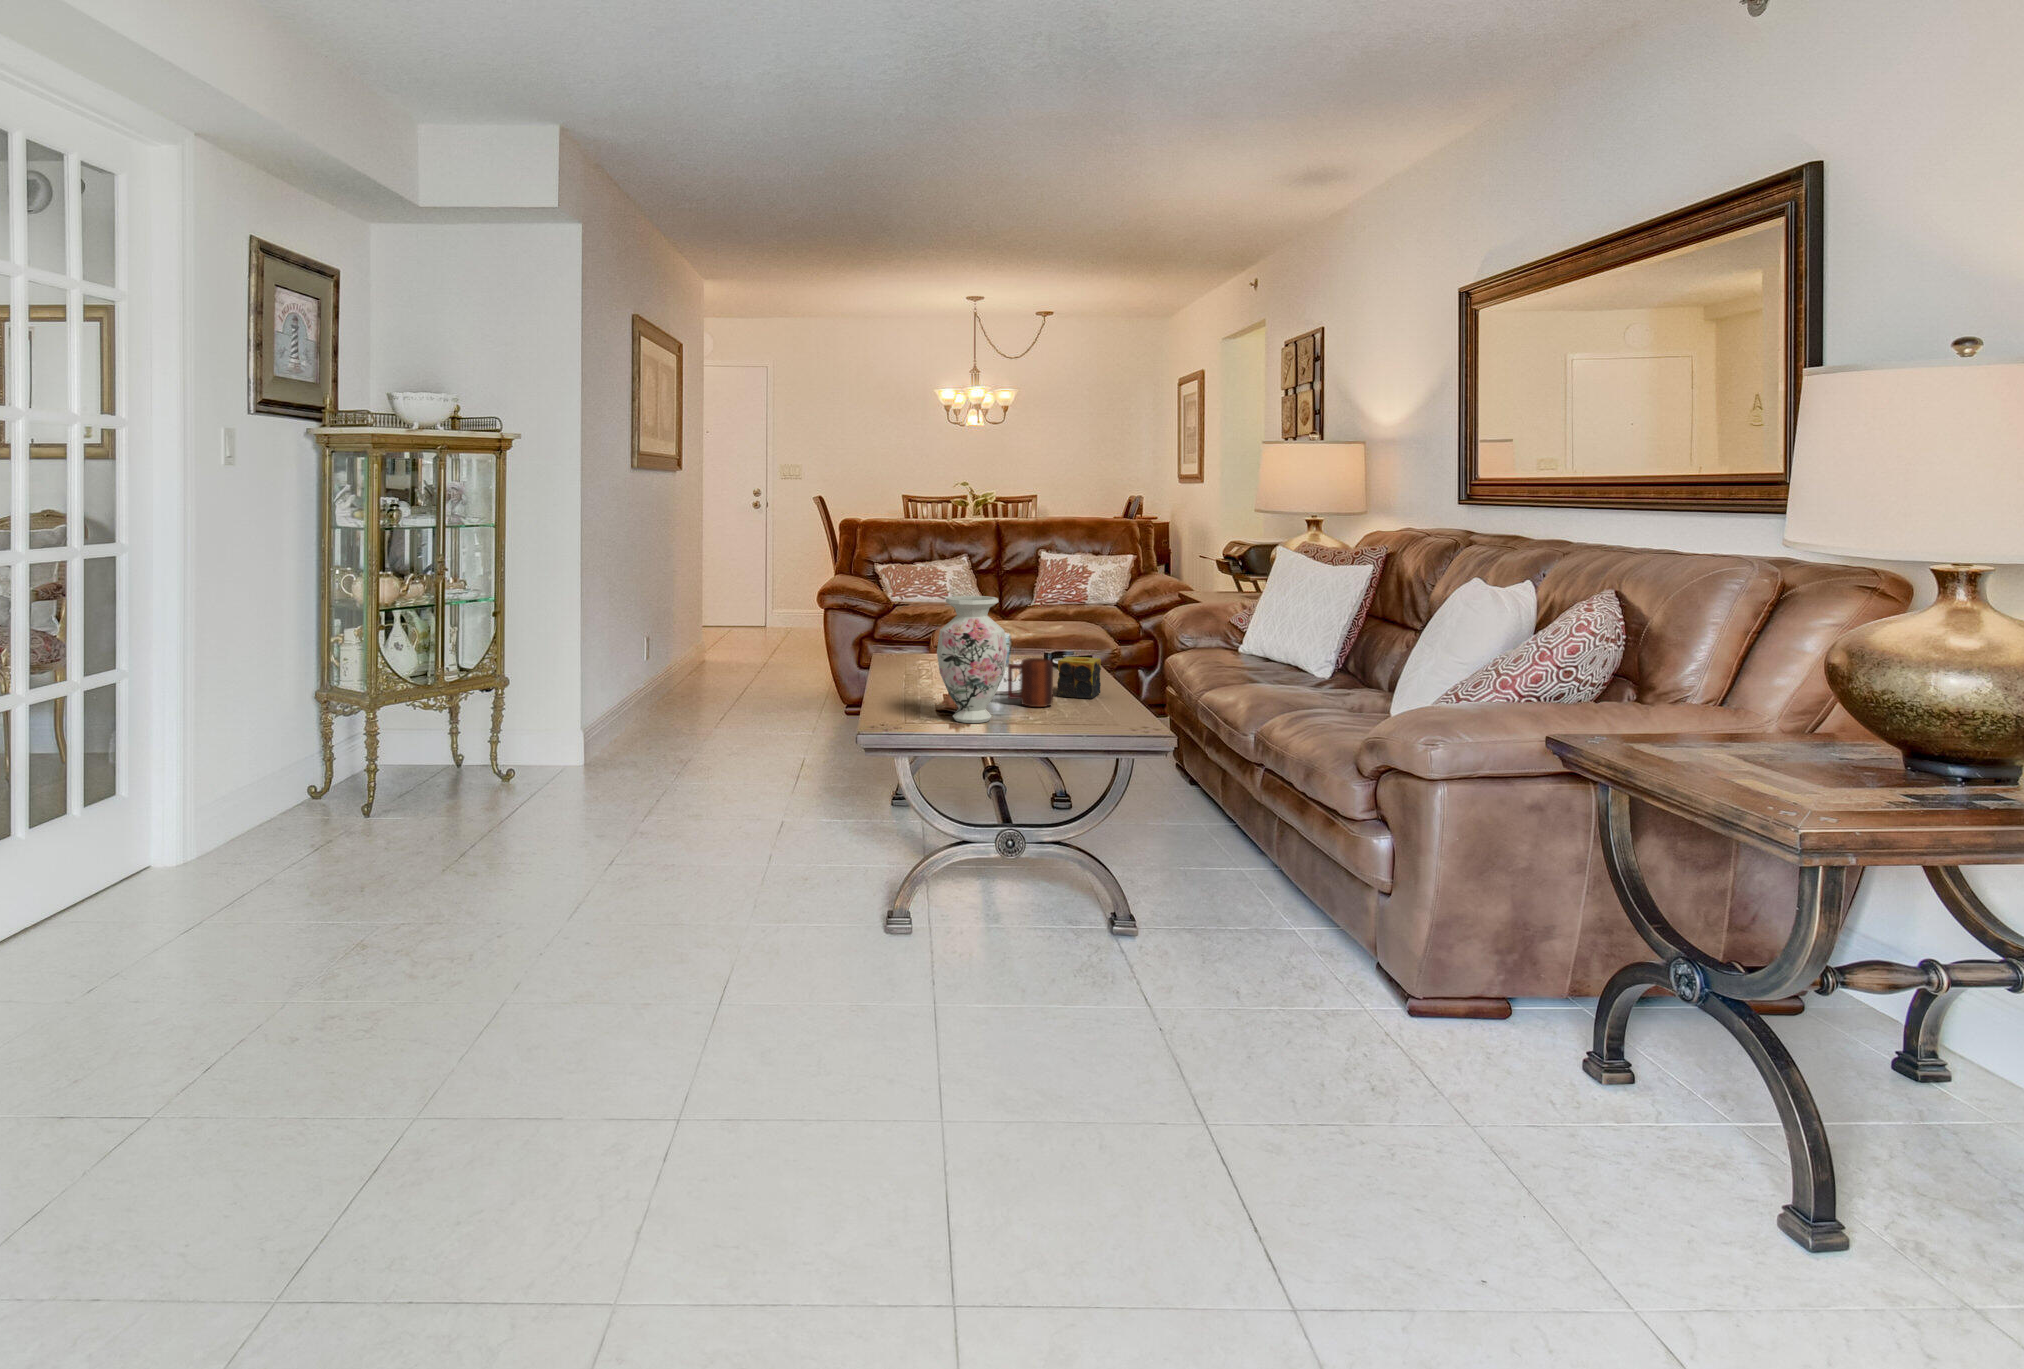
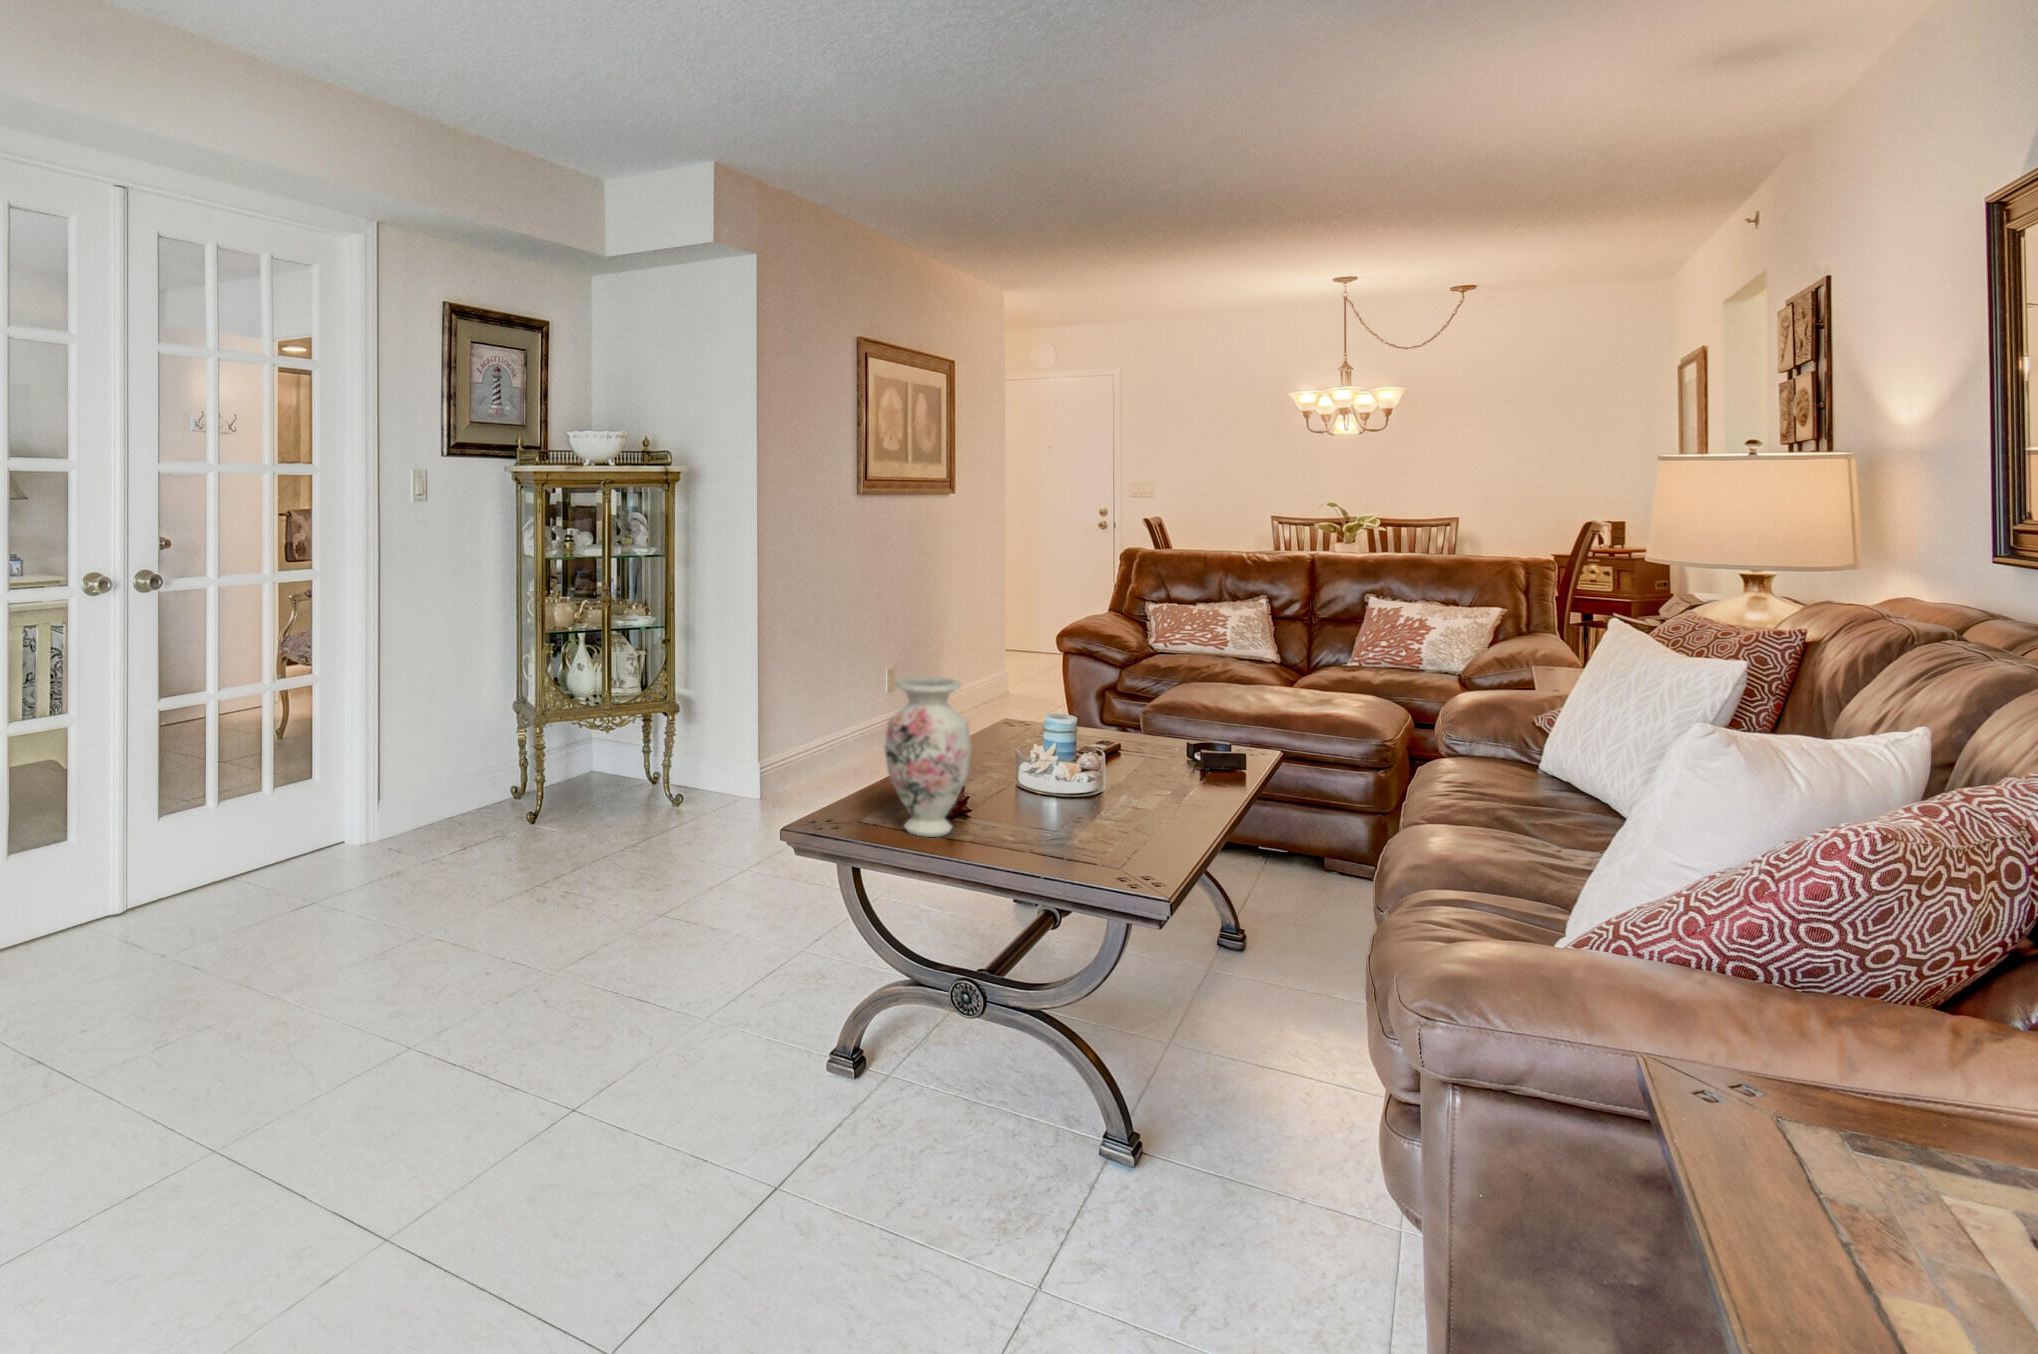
candle: present [1057,656,1101,699] -> none [1104,760,1172,822]
mug: present [1008,658,1053,707] -> none [1017,760,1073,825]

